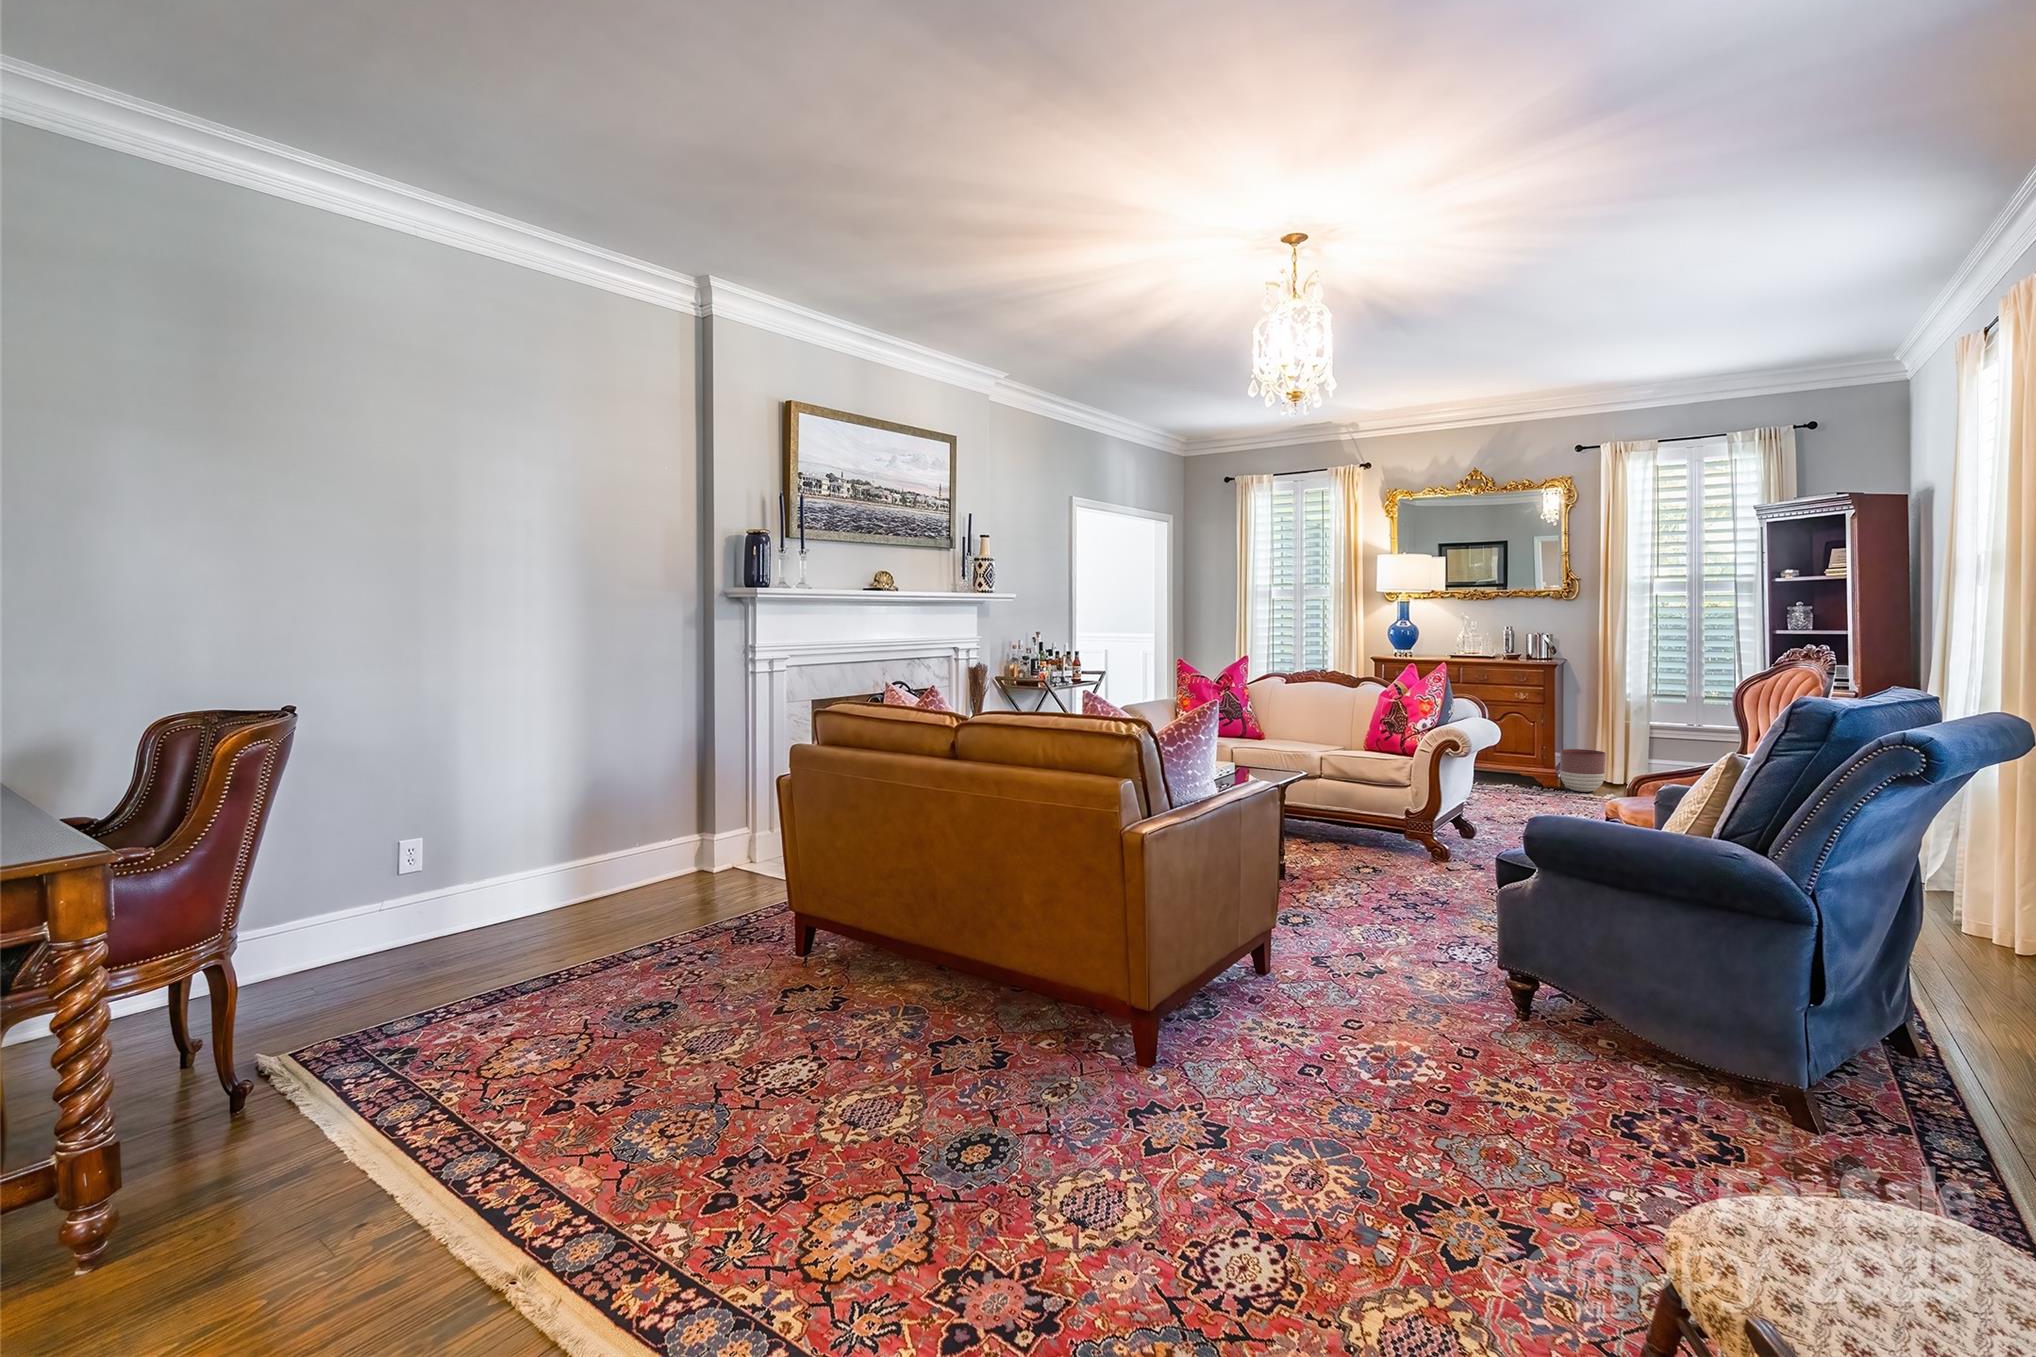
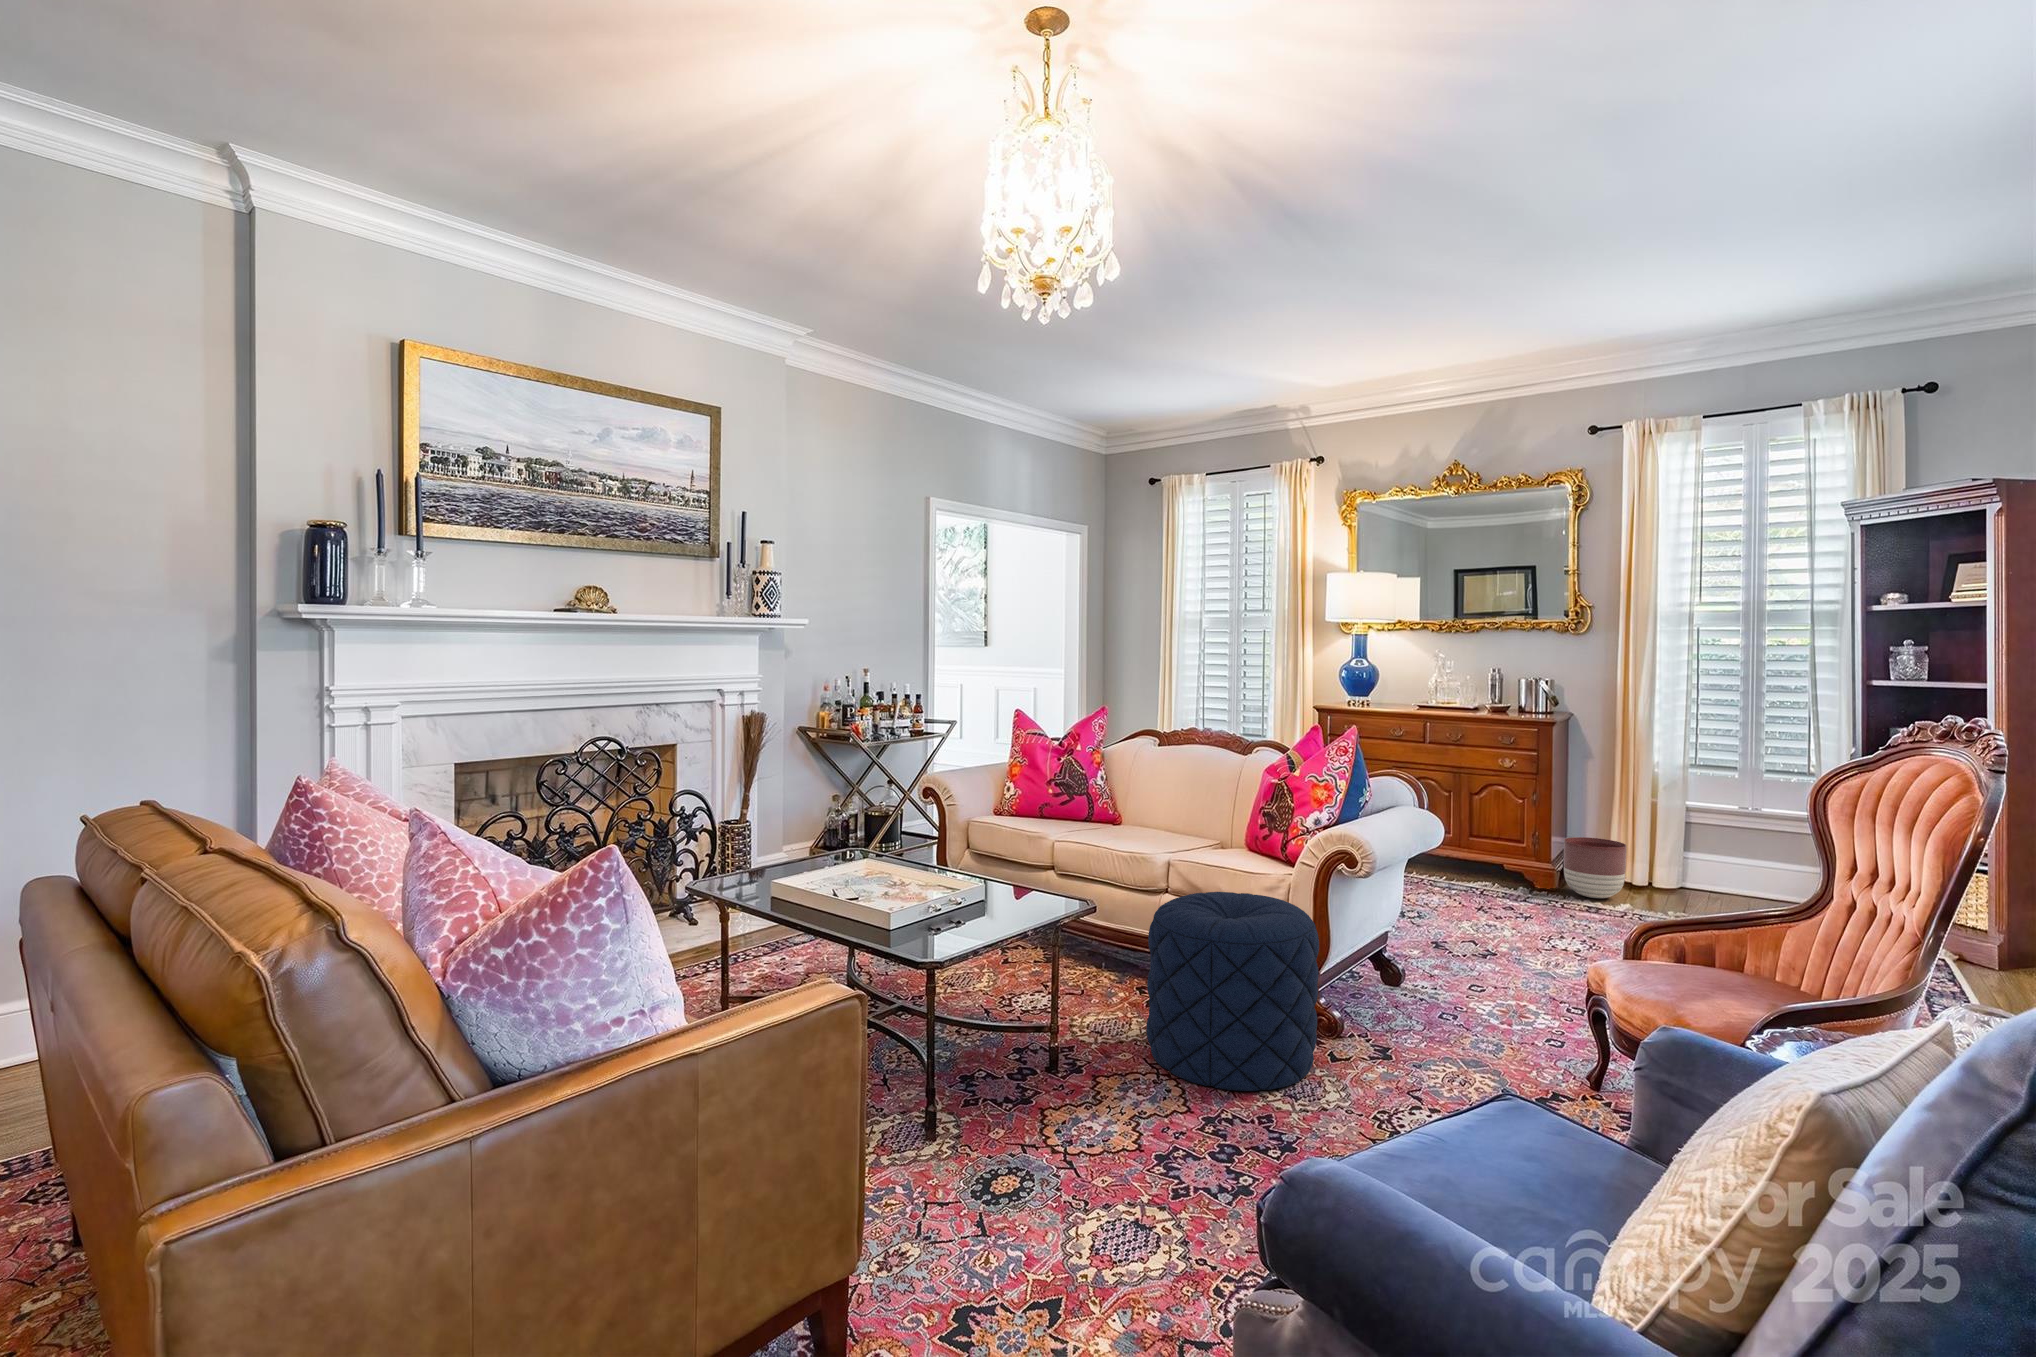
pouf: none [1331,769,1443,884] -> present [1146,892,1319,1091]

